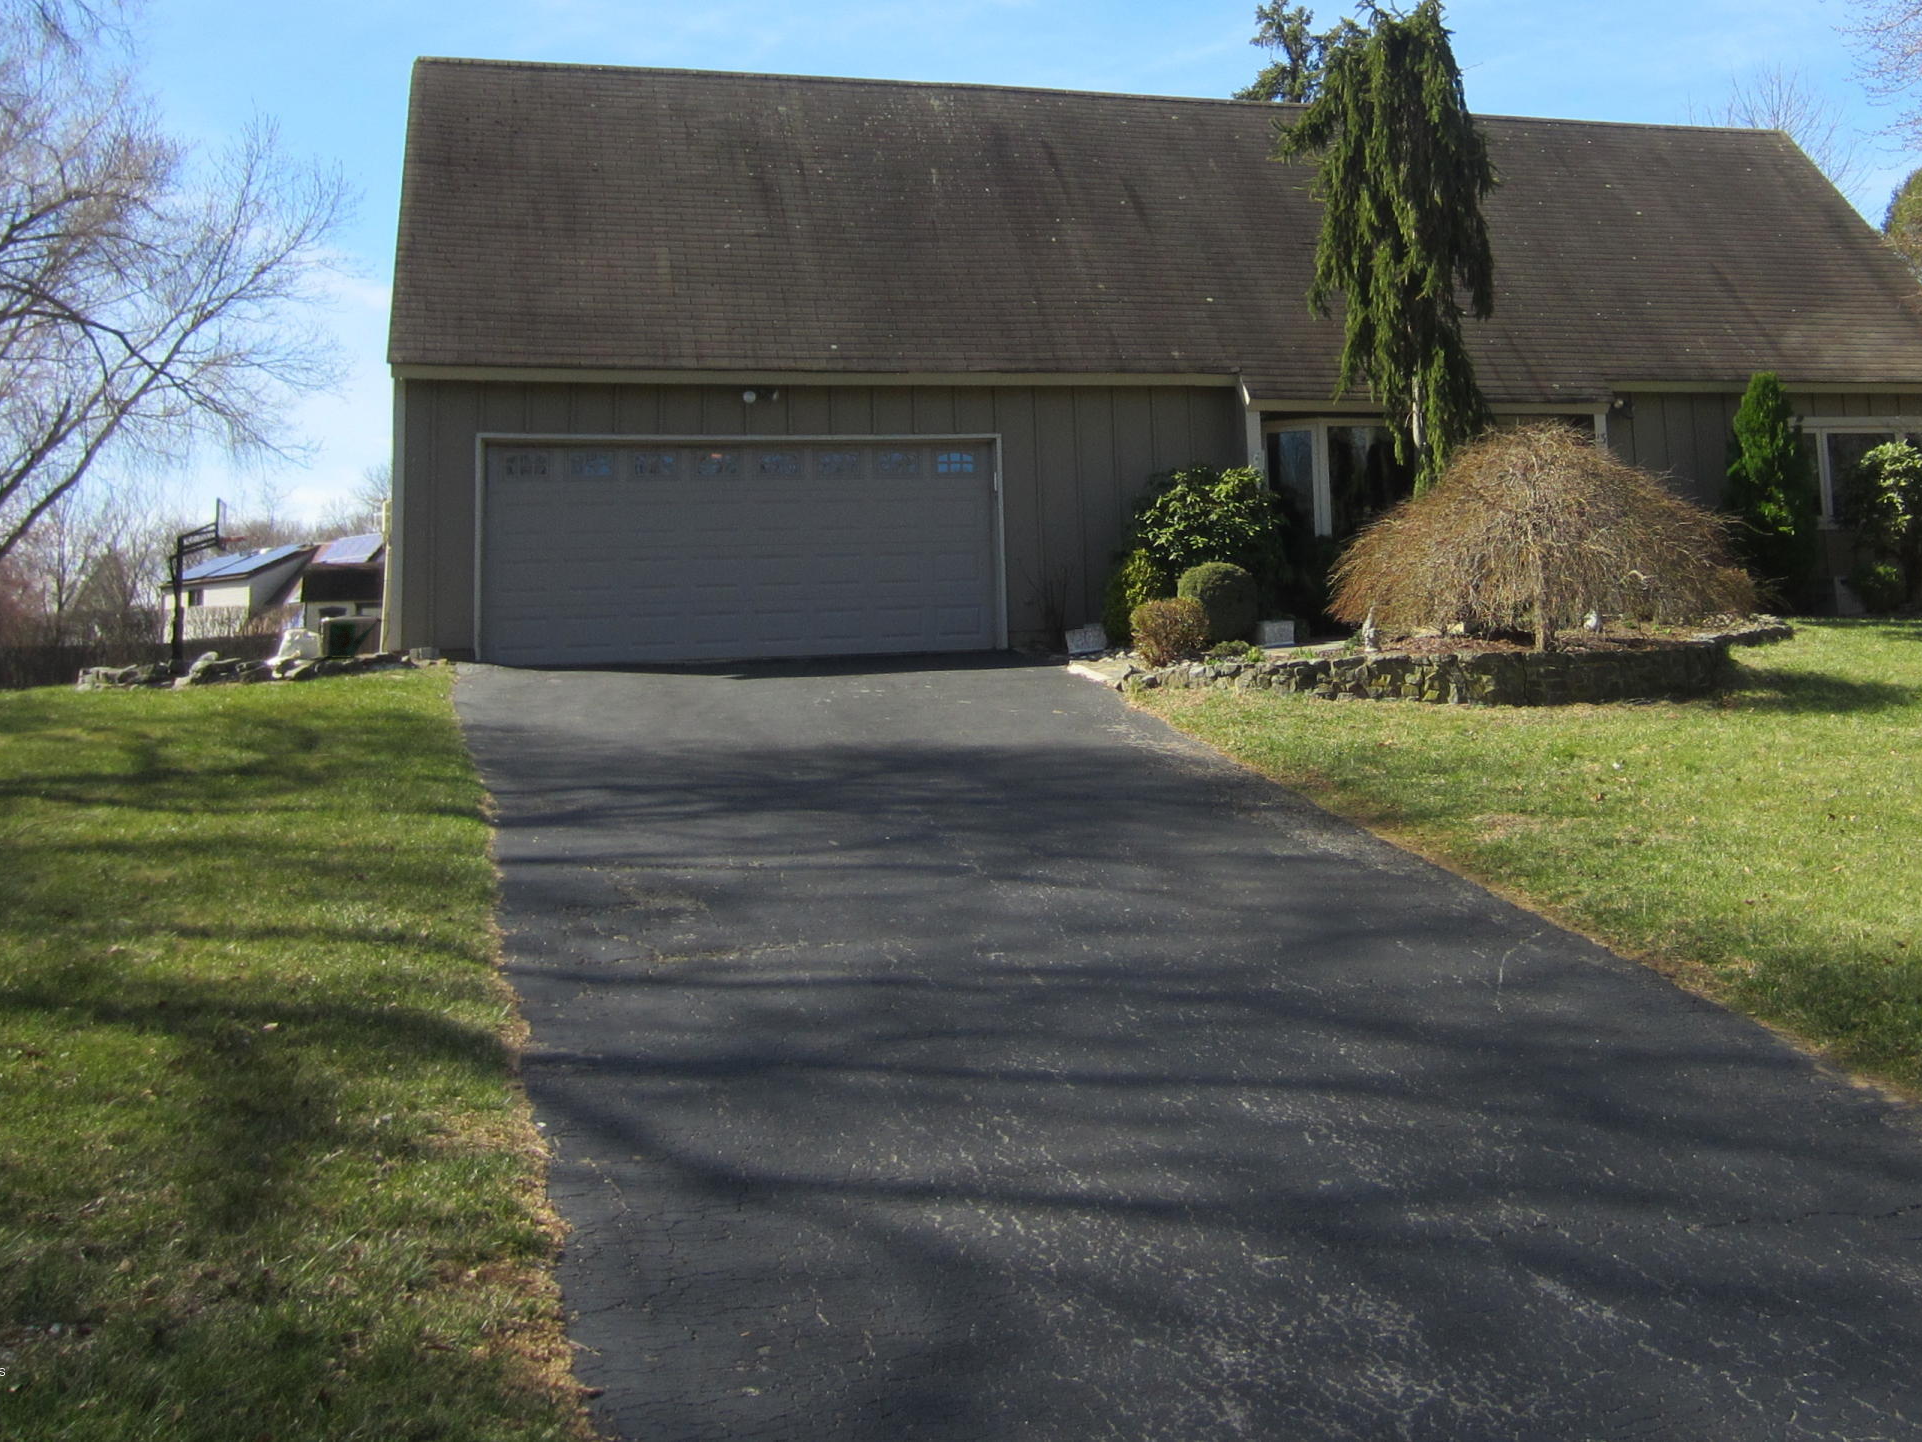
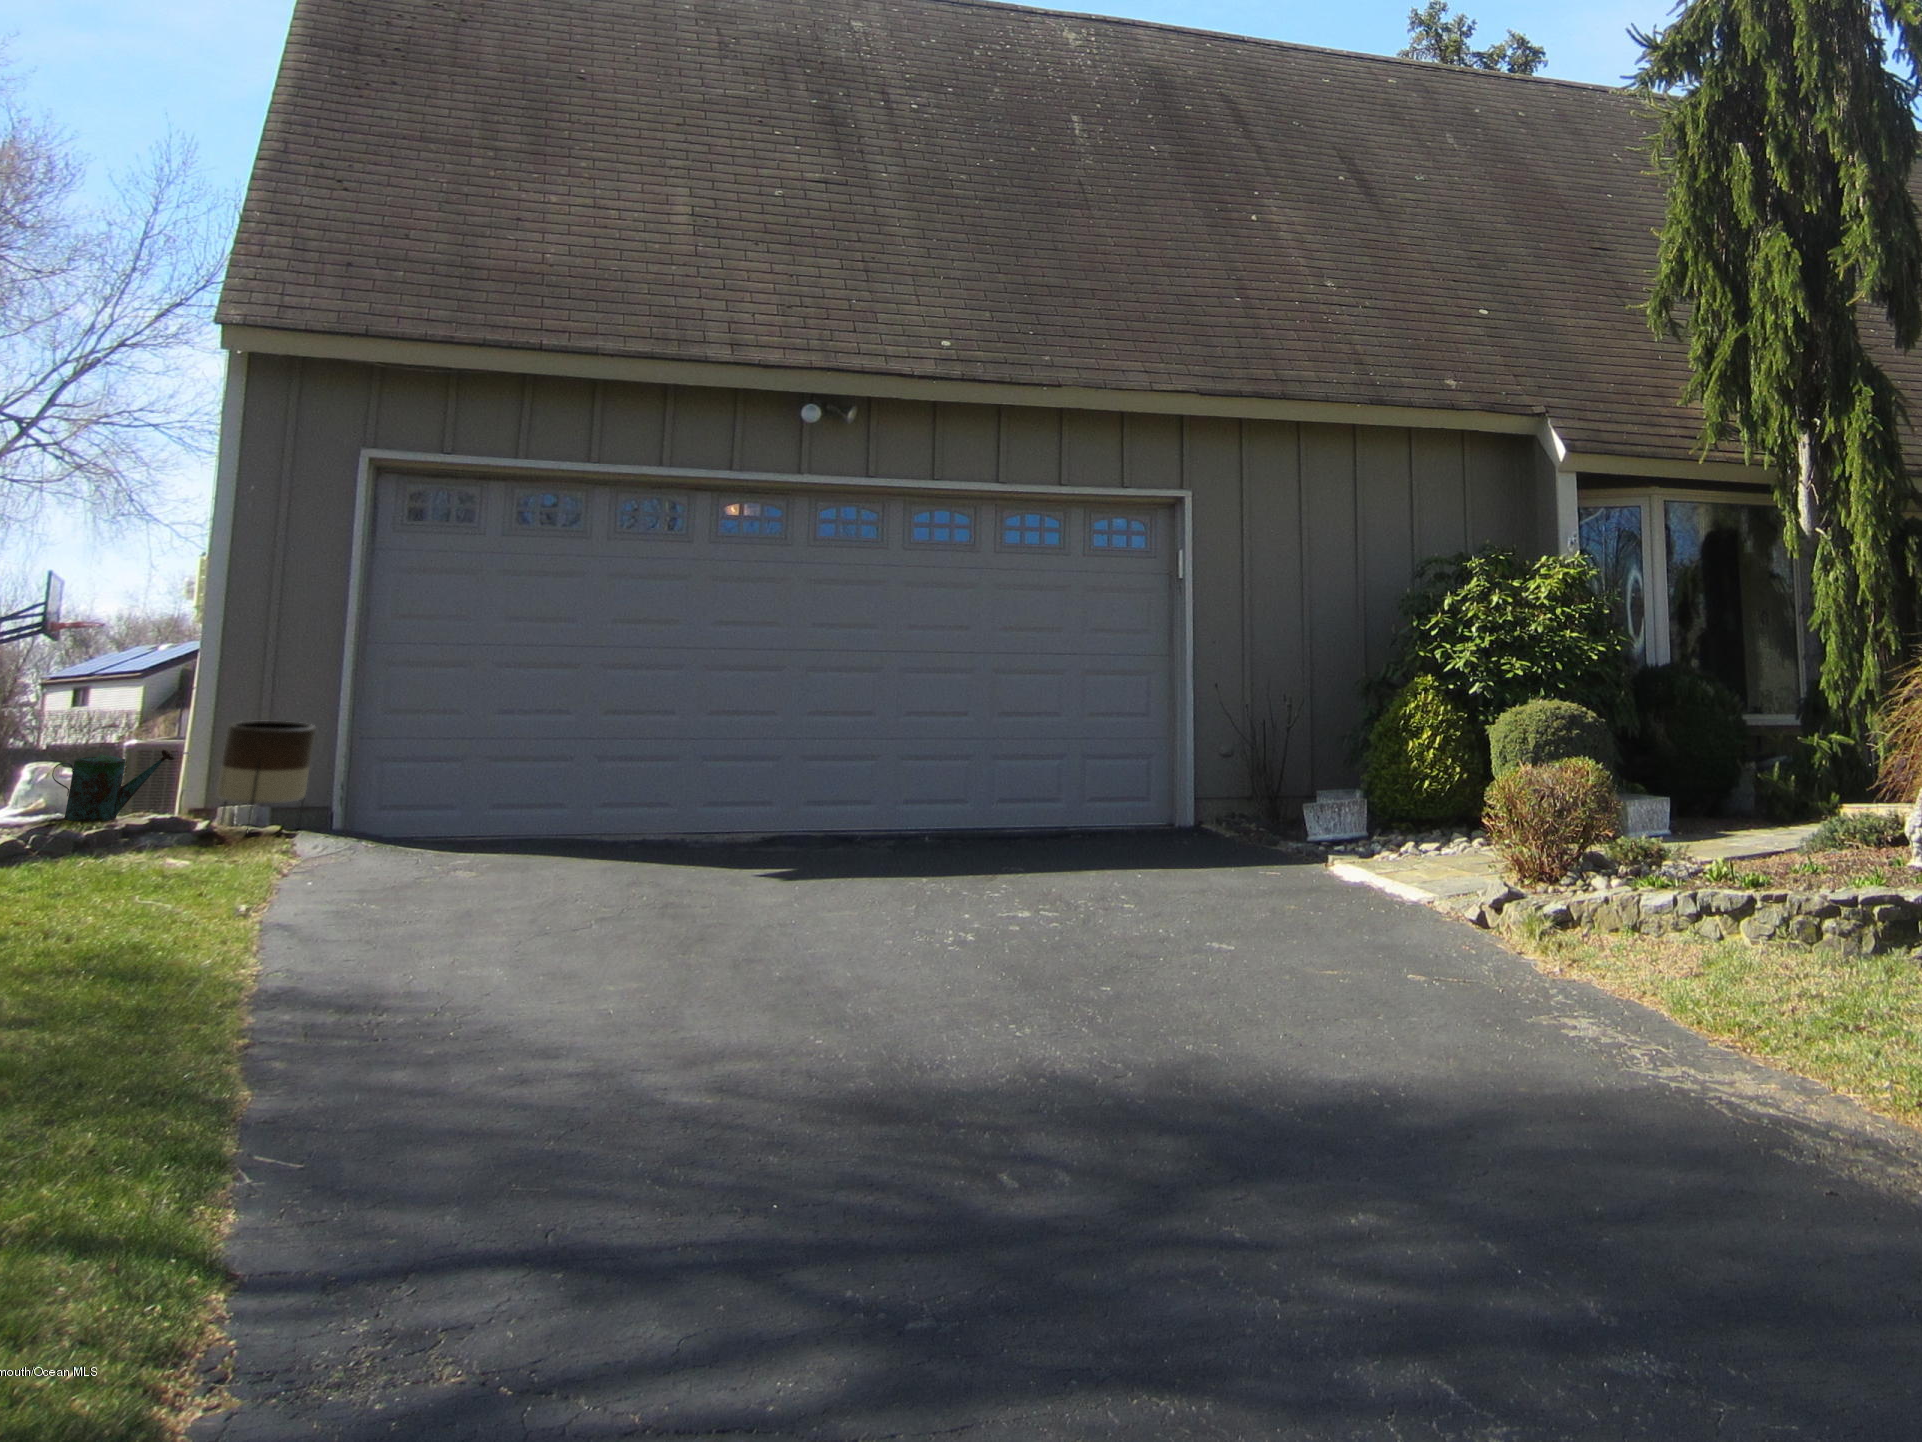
planter: none [411,598,462,664] -> present [217,721,315,826]

